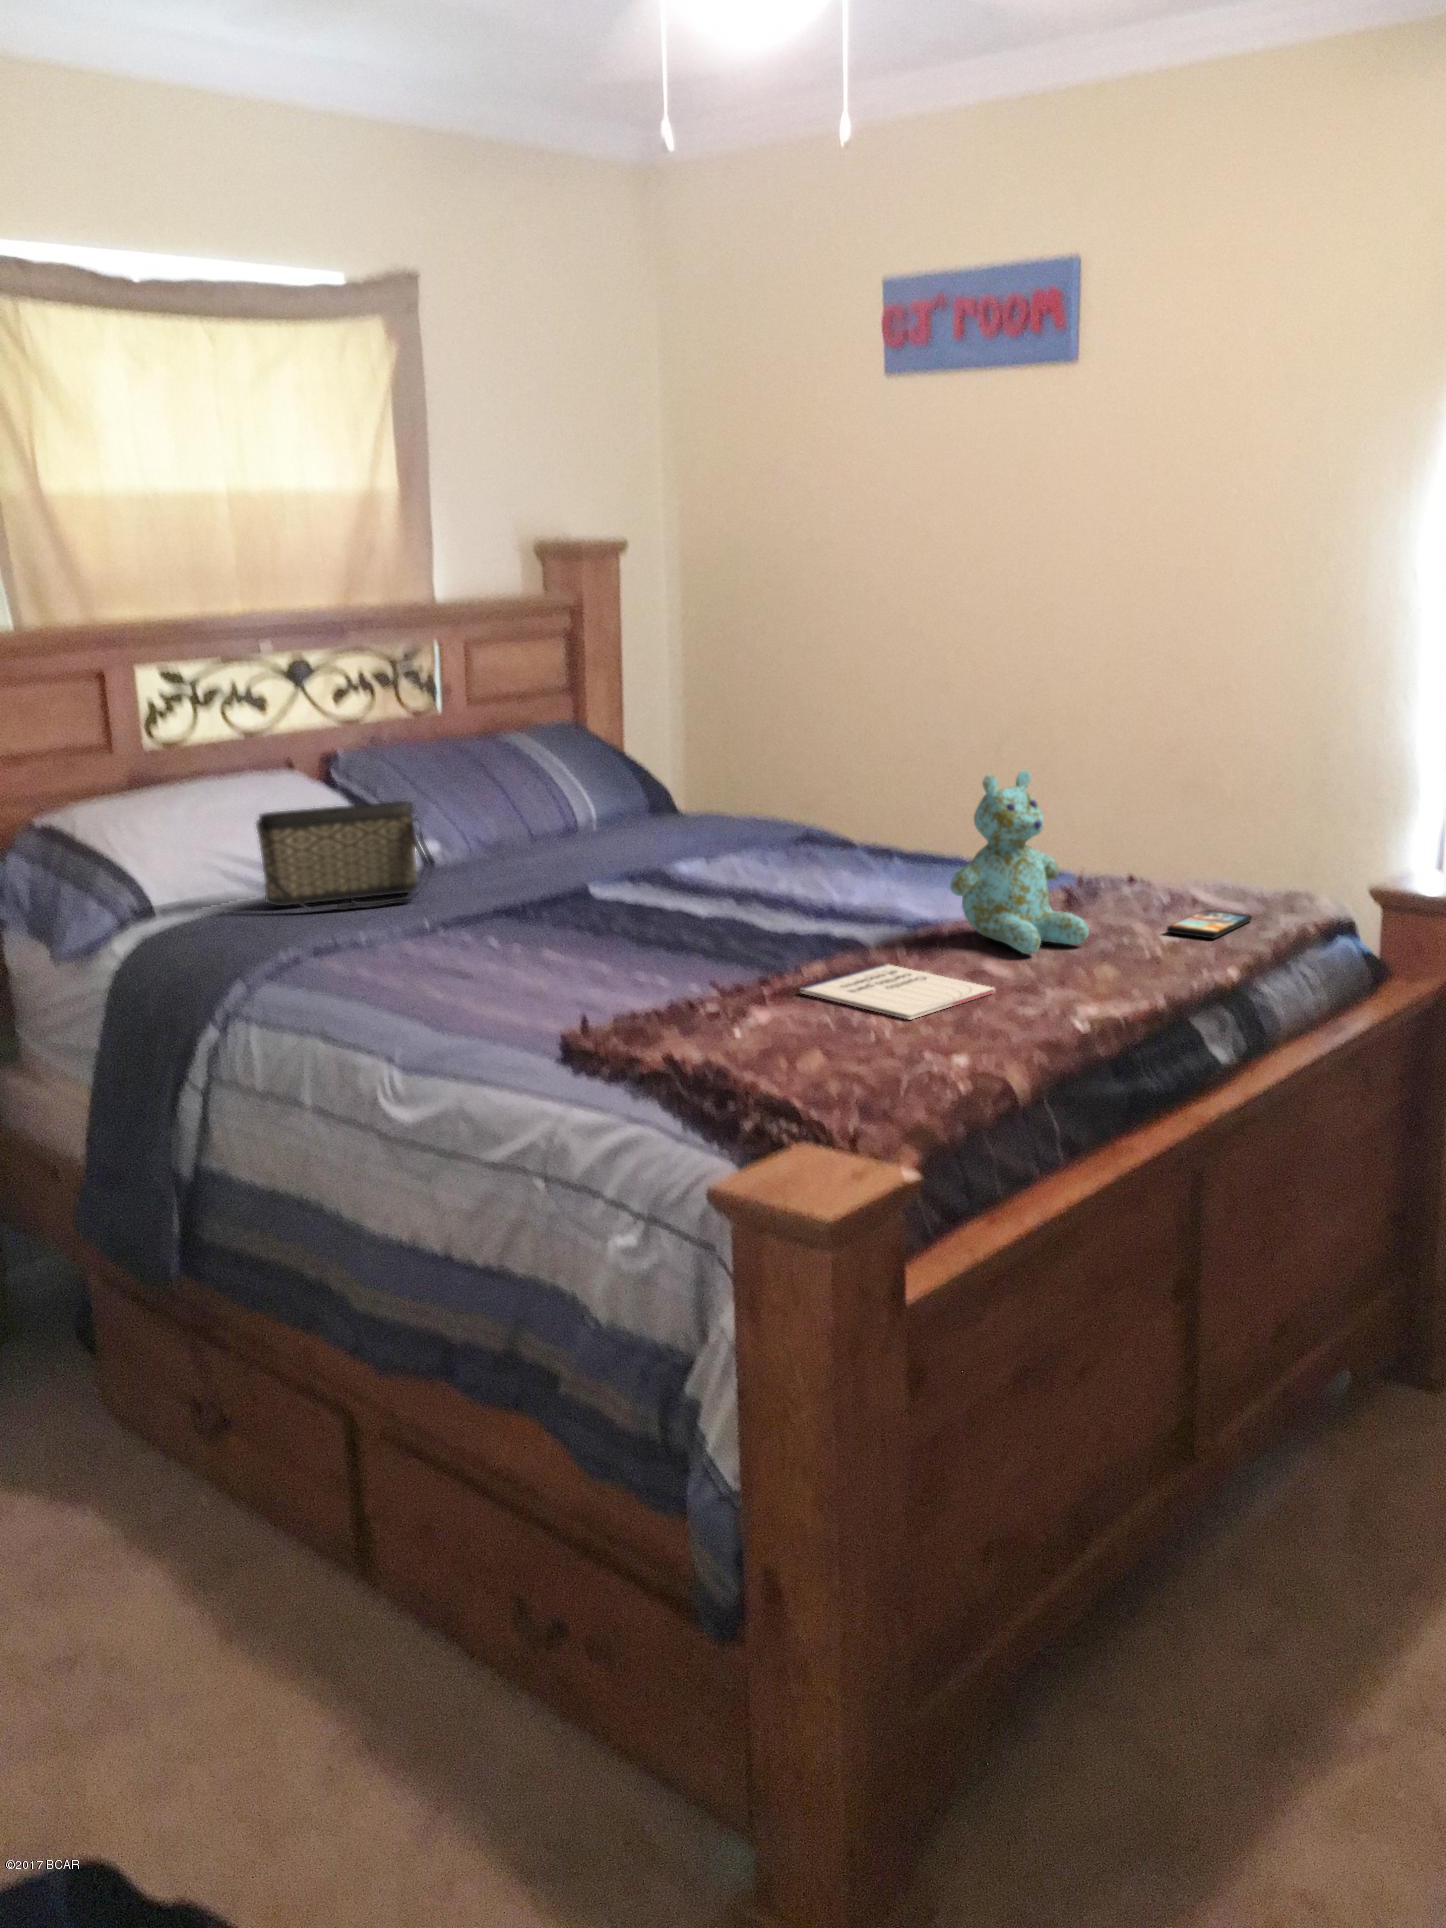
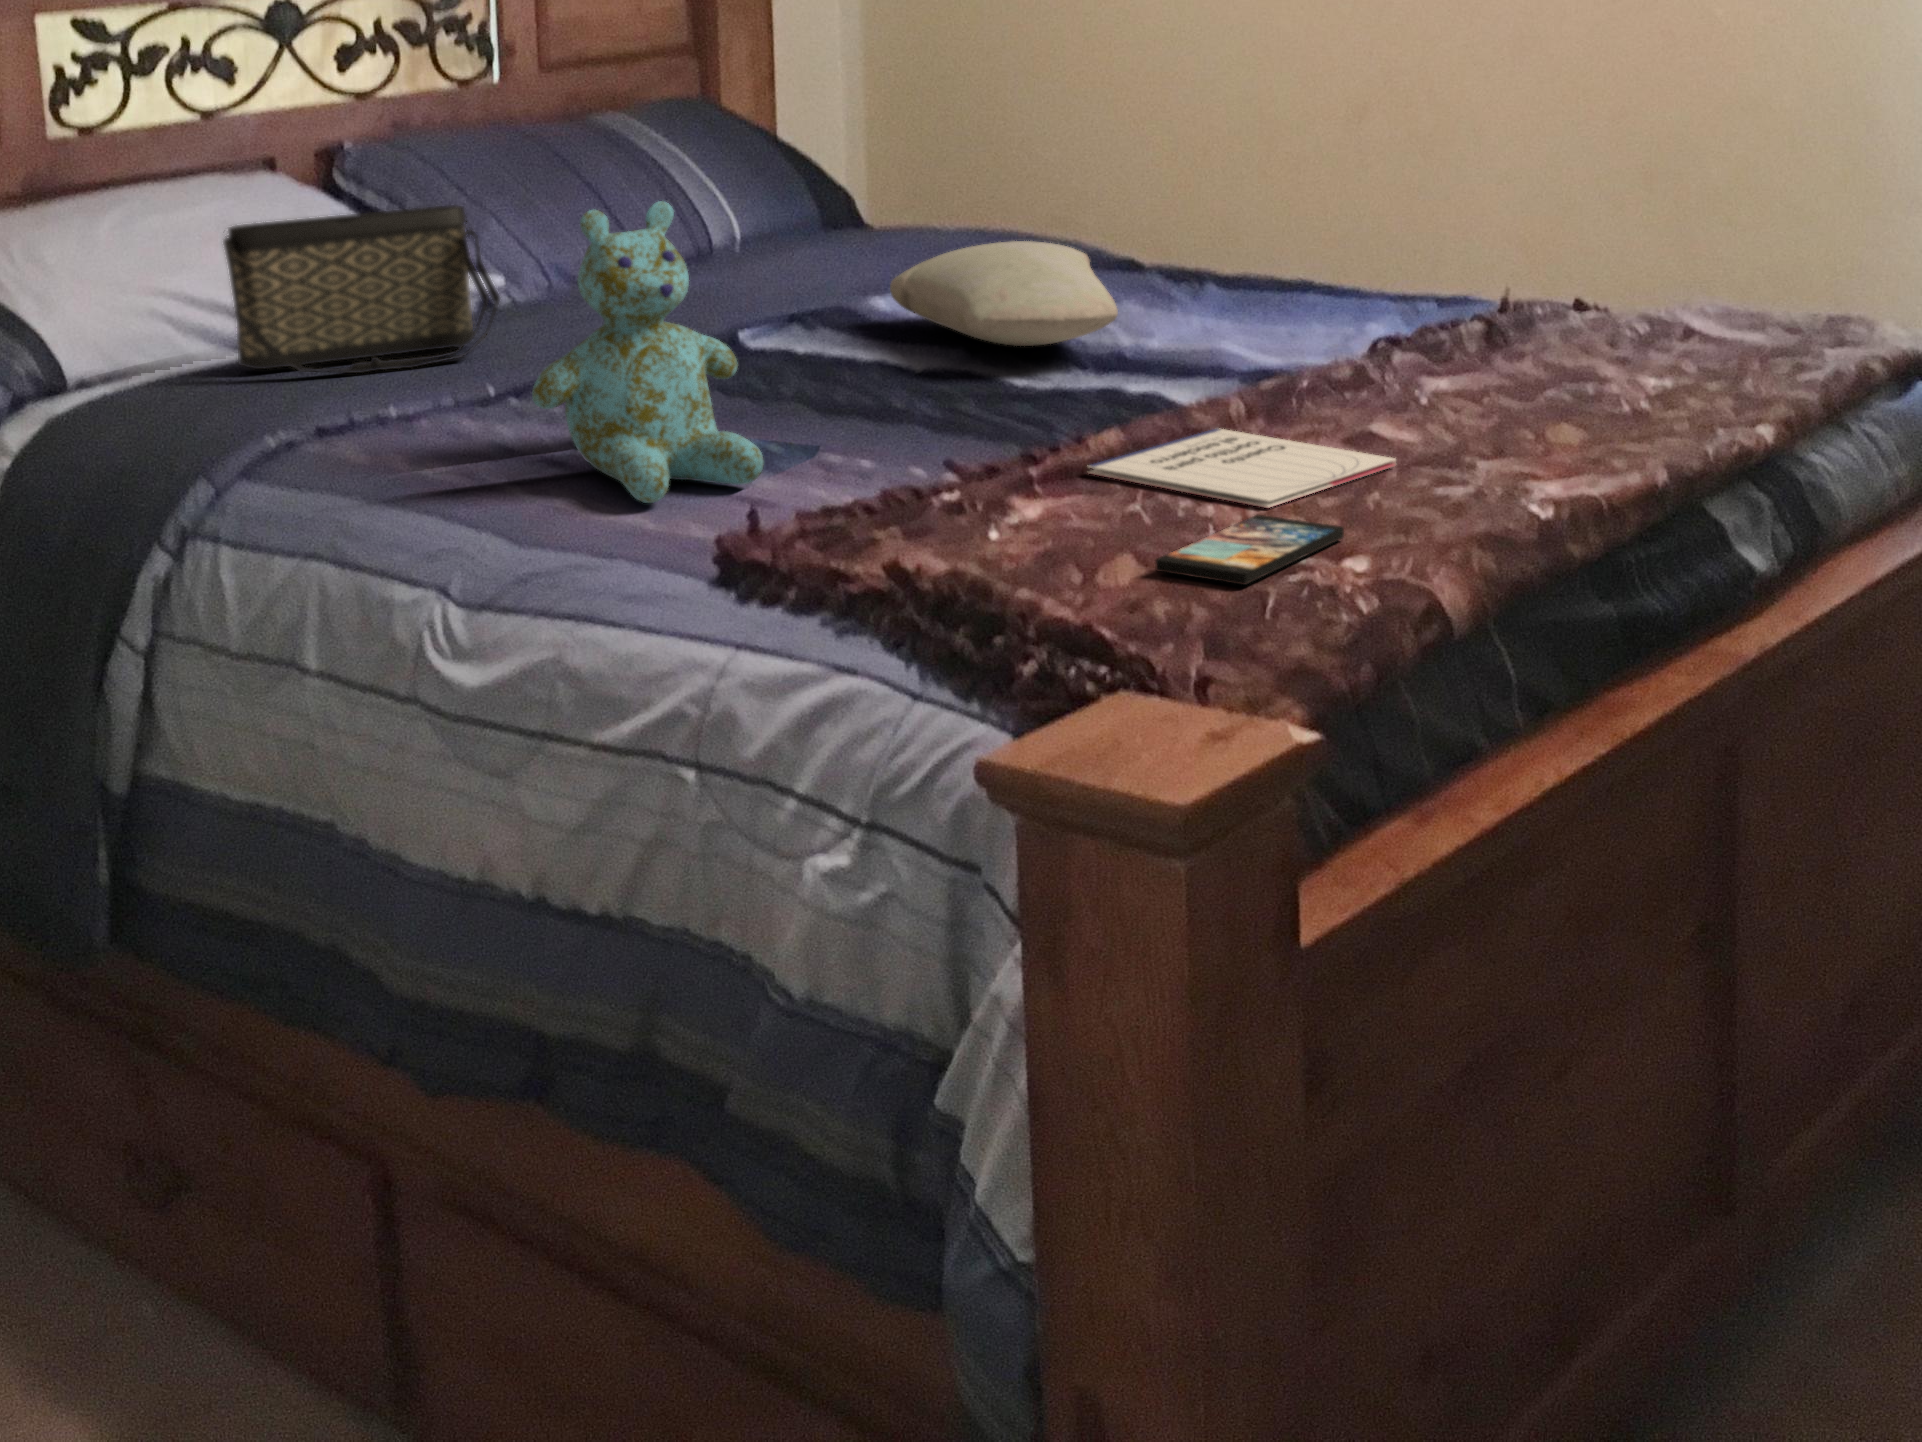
stuffed bear: present [950,770,1089,954] -> present [532,201,764,503]
pillow: none [688,832,830,902] -> present [890,241,1118,346]
smartphone: present [1167,909,1252,939] -> present [1155,515,1344,585]

